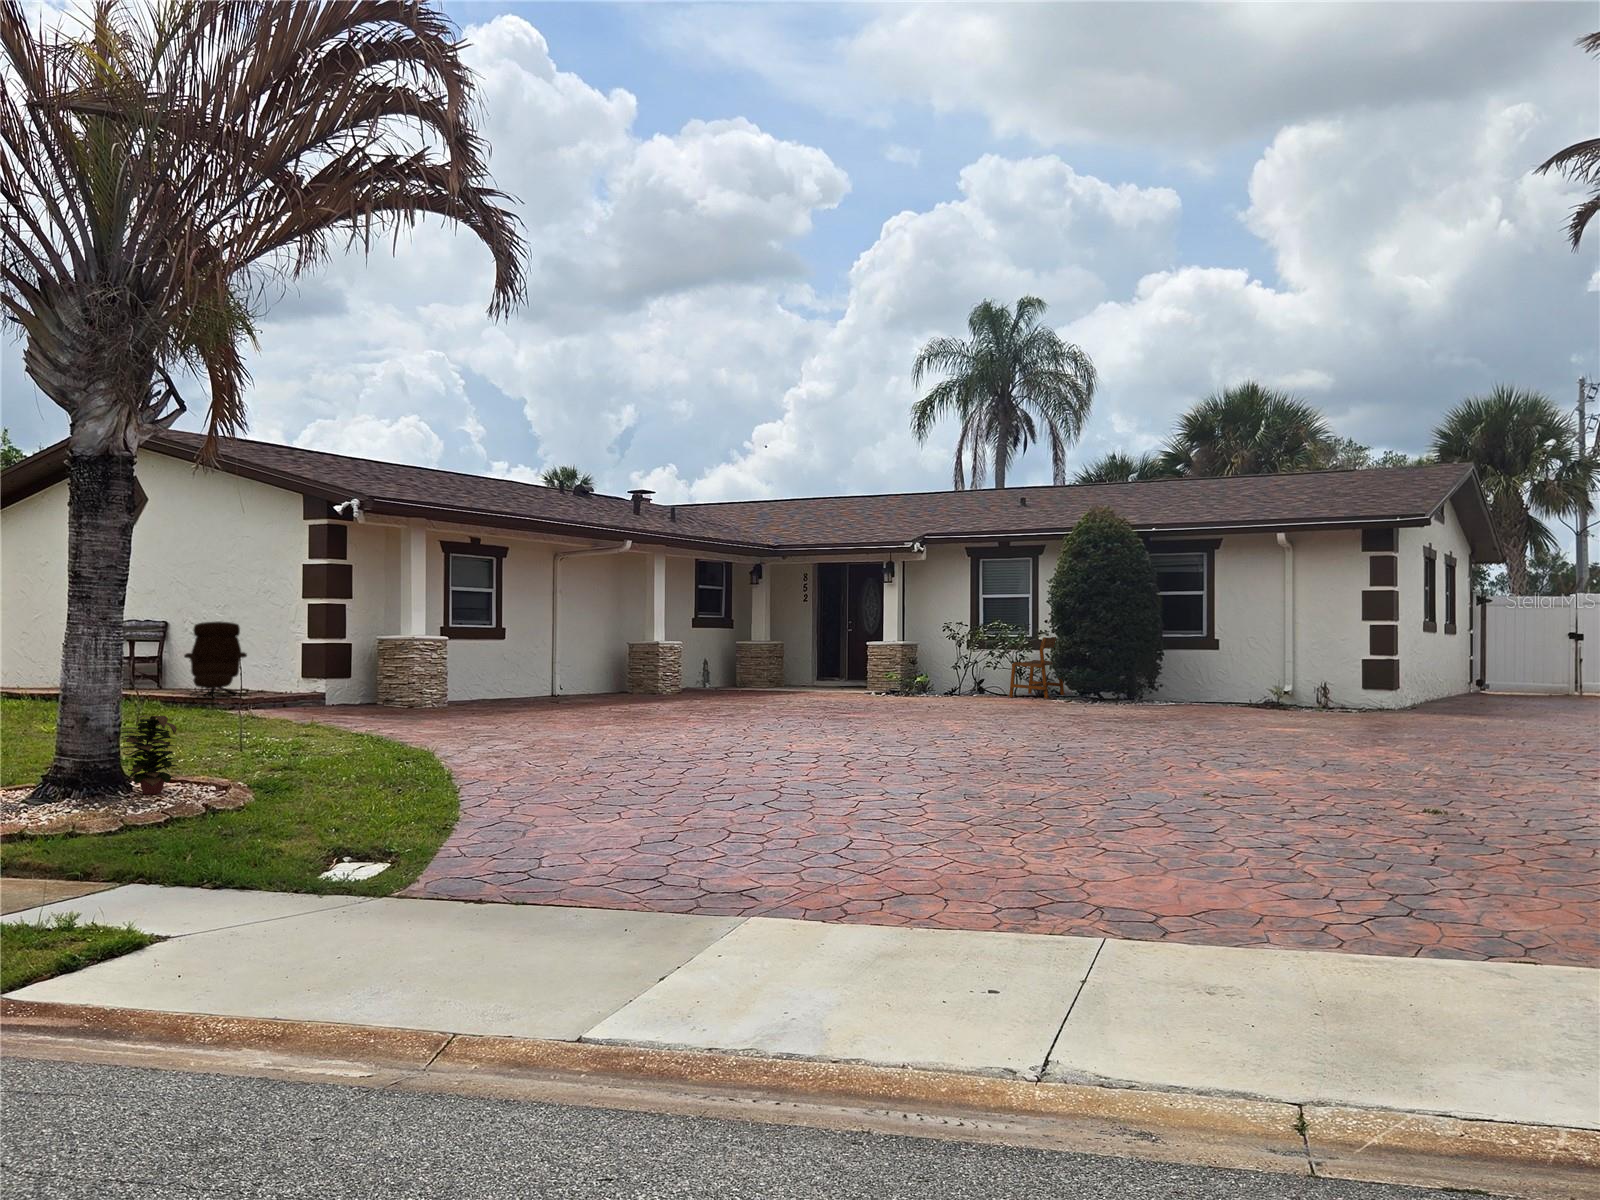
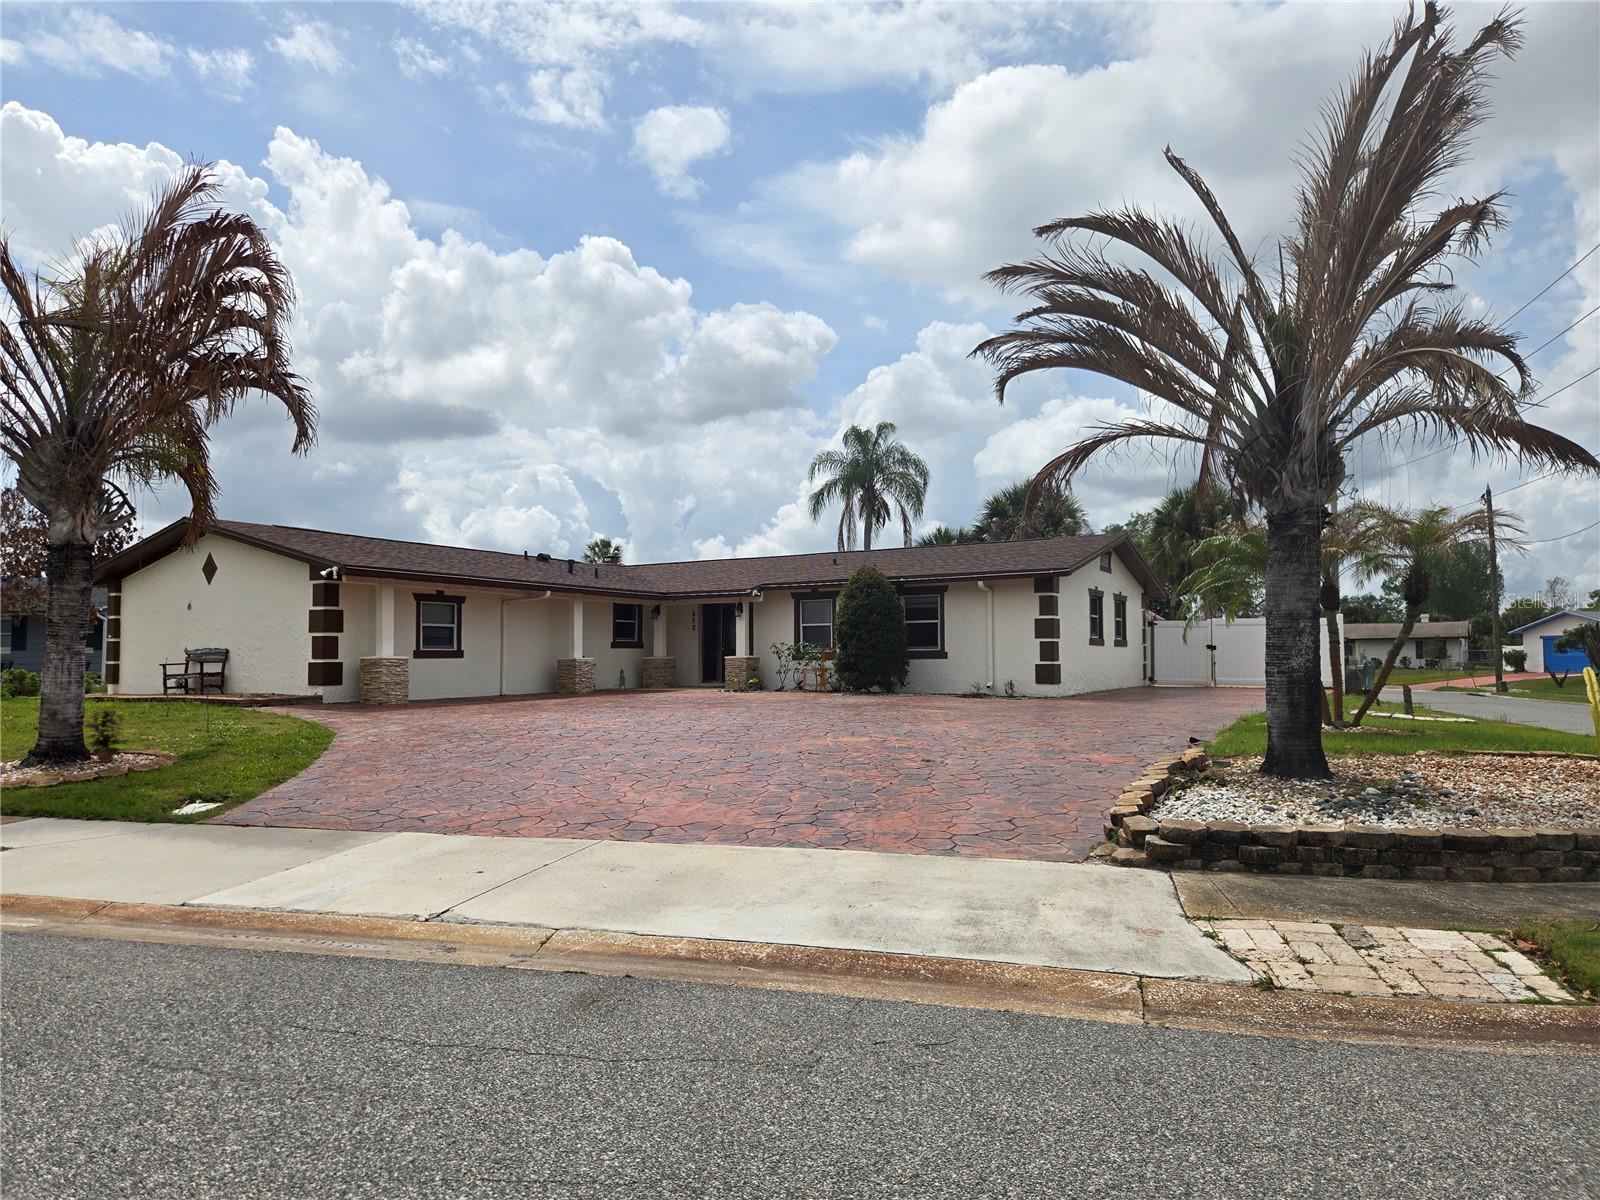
lounge chair: present [184,622,247,698] -> none [231,649,275,700]

